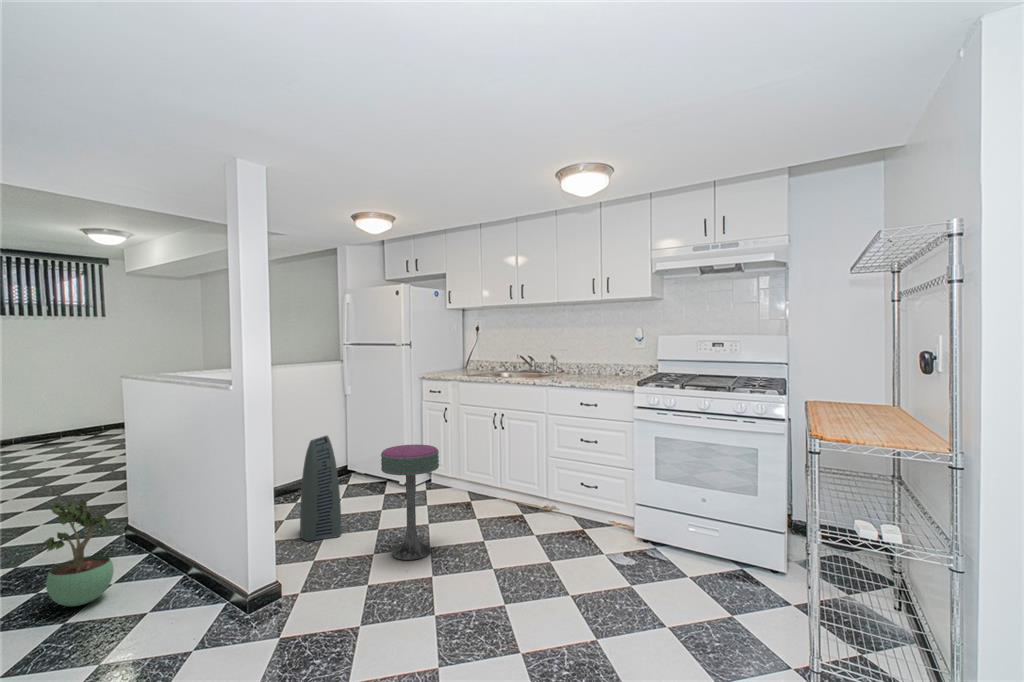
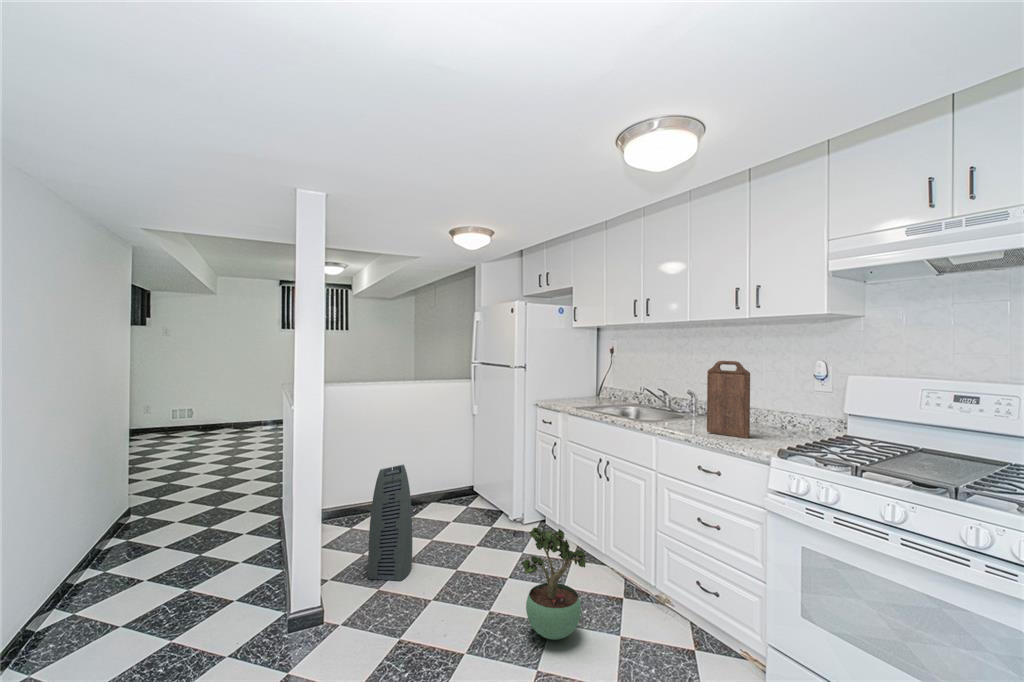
cutting board: none [579,329,609,381] -> present [707,361,750,438]
bar stool: present [381,444,439,560] -> none [416,493,486,644]
potted plant: present [44,500,114,606] -> present [521,528,586,640]

